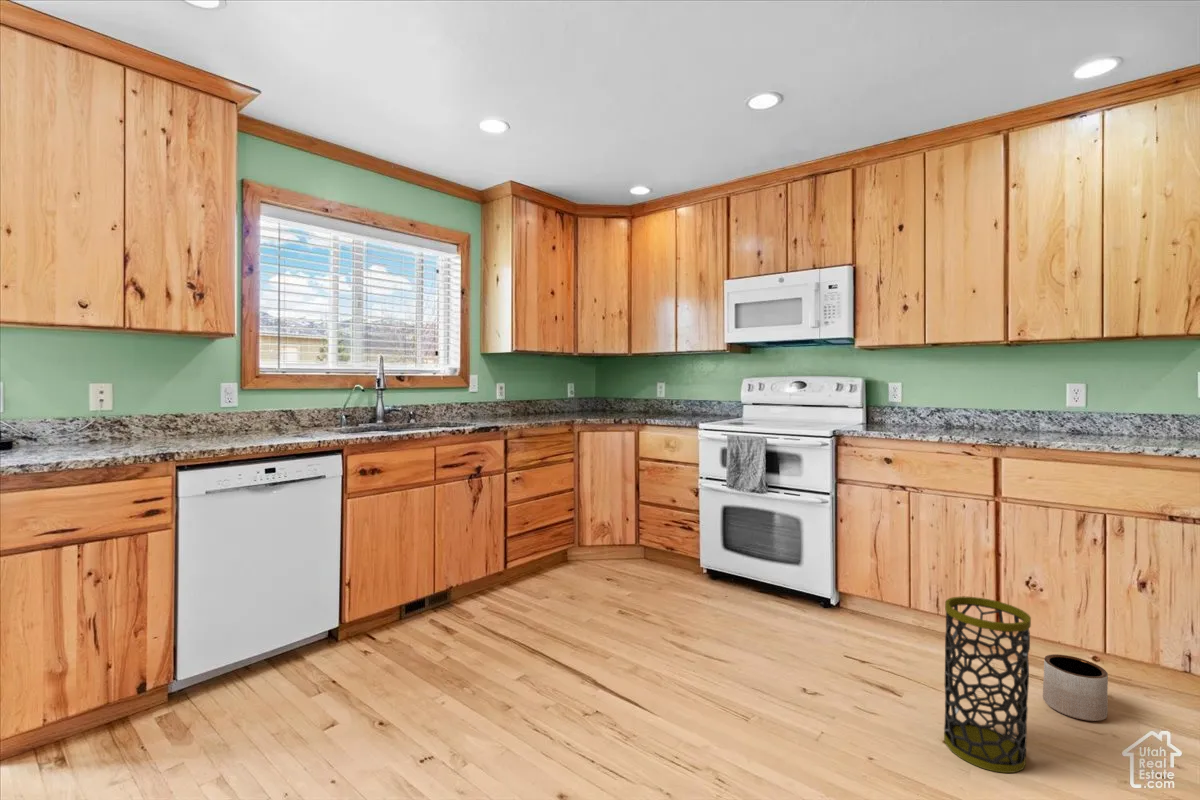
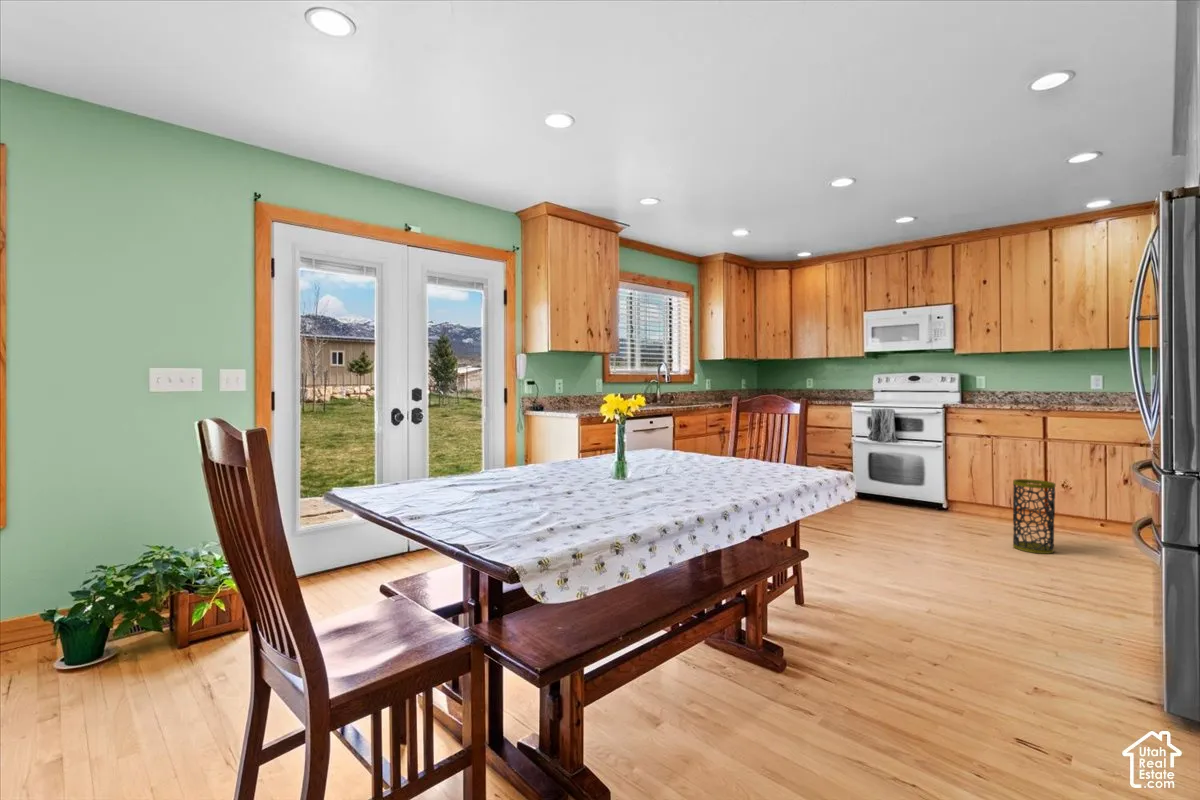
planter: present [1043,654,1108,721] -> none [1068,516,1102,544]

